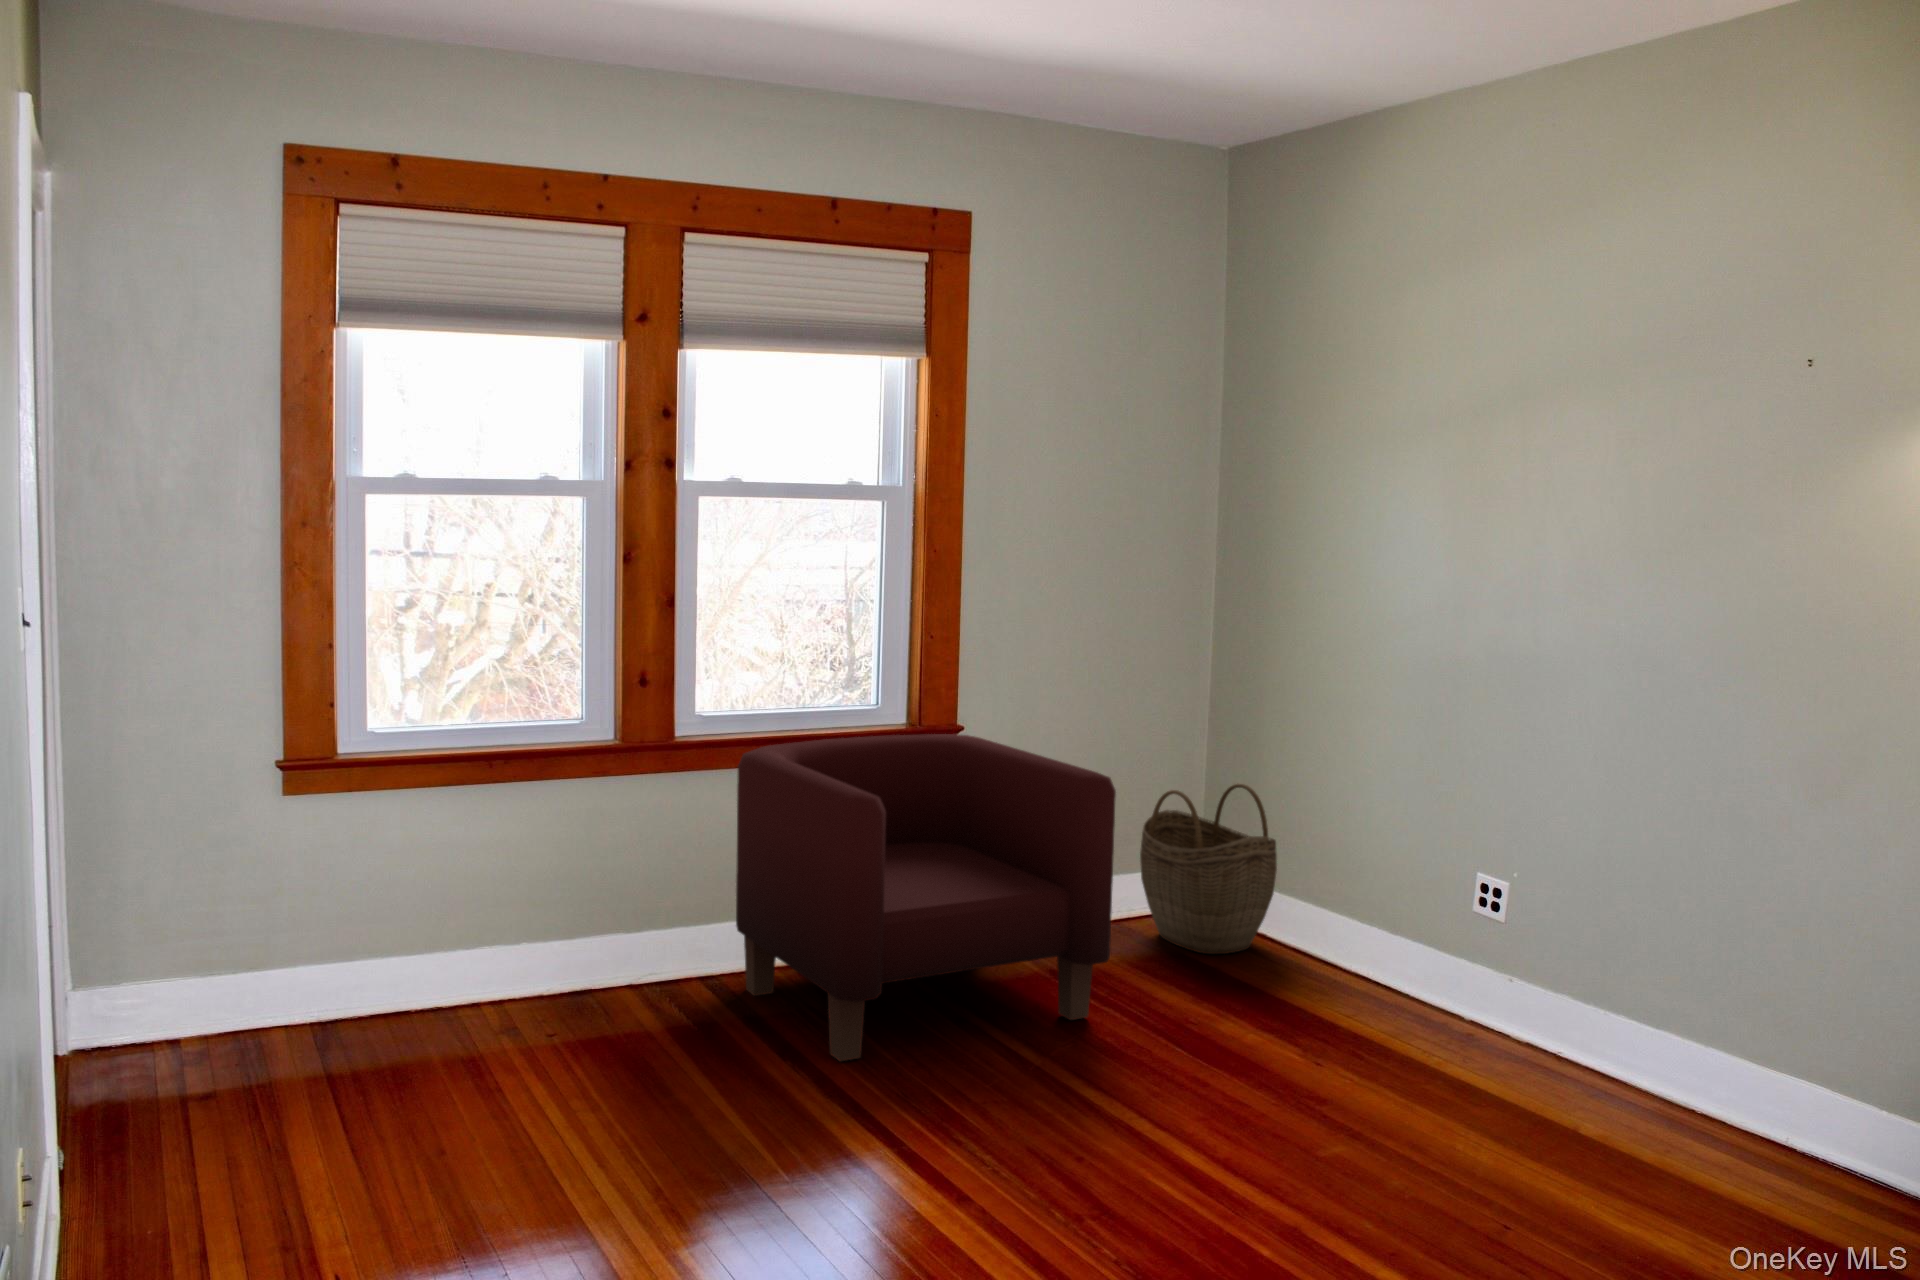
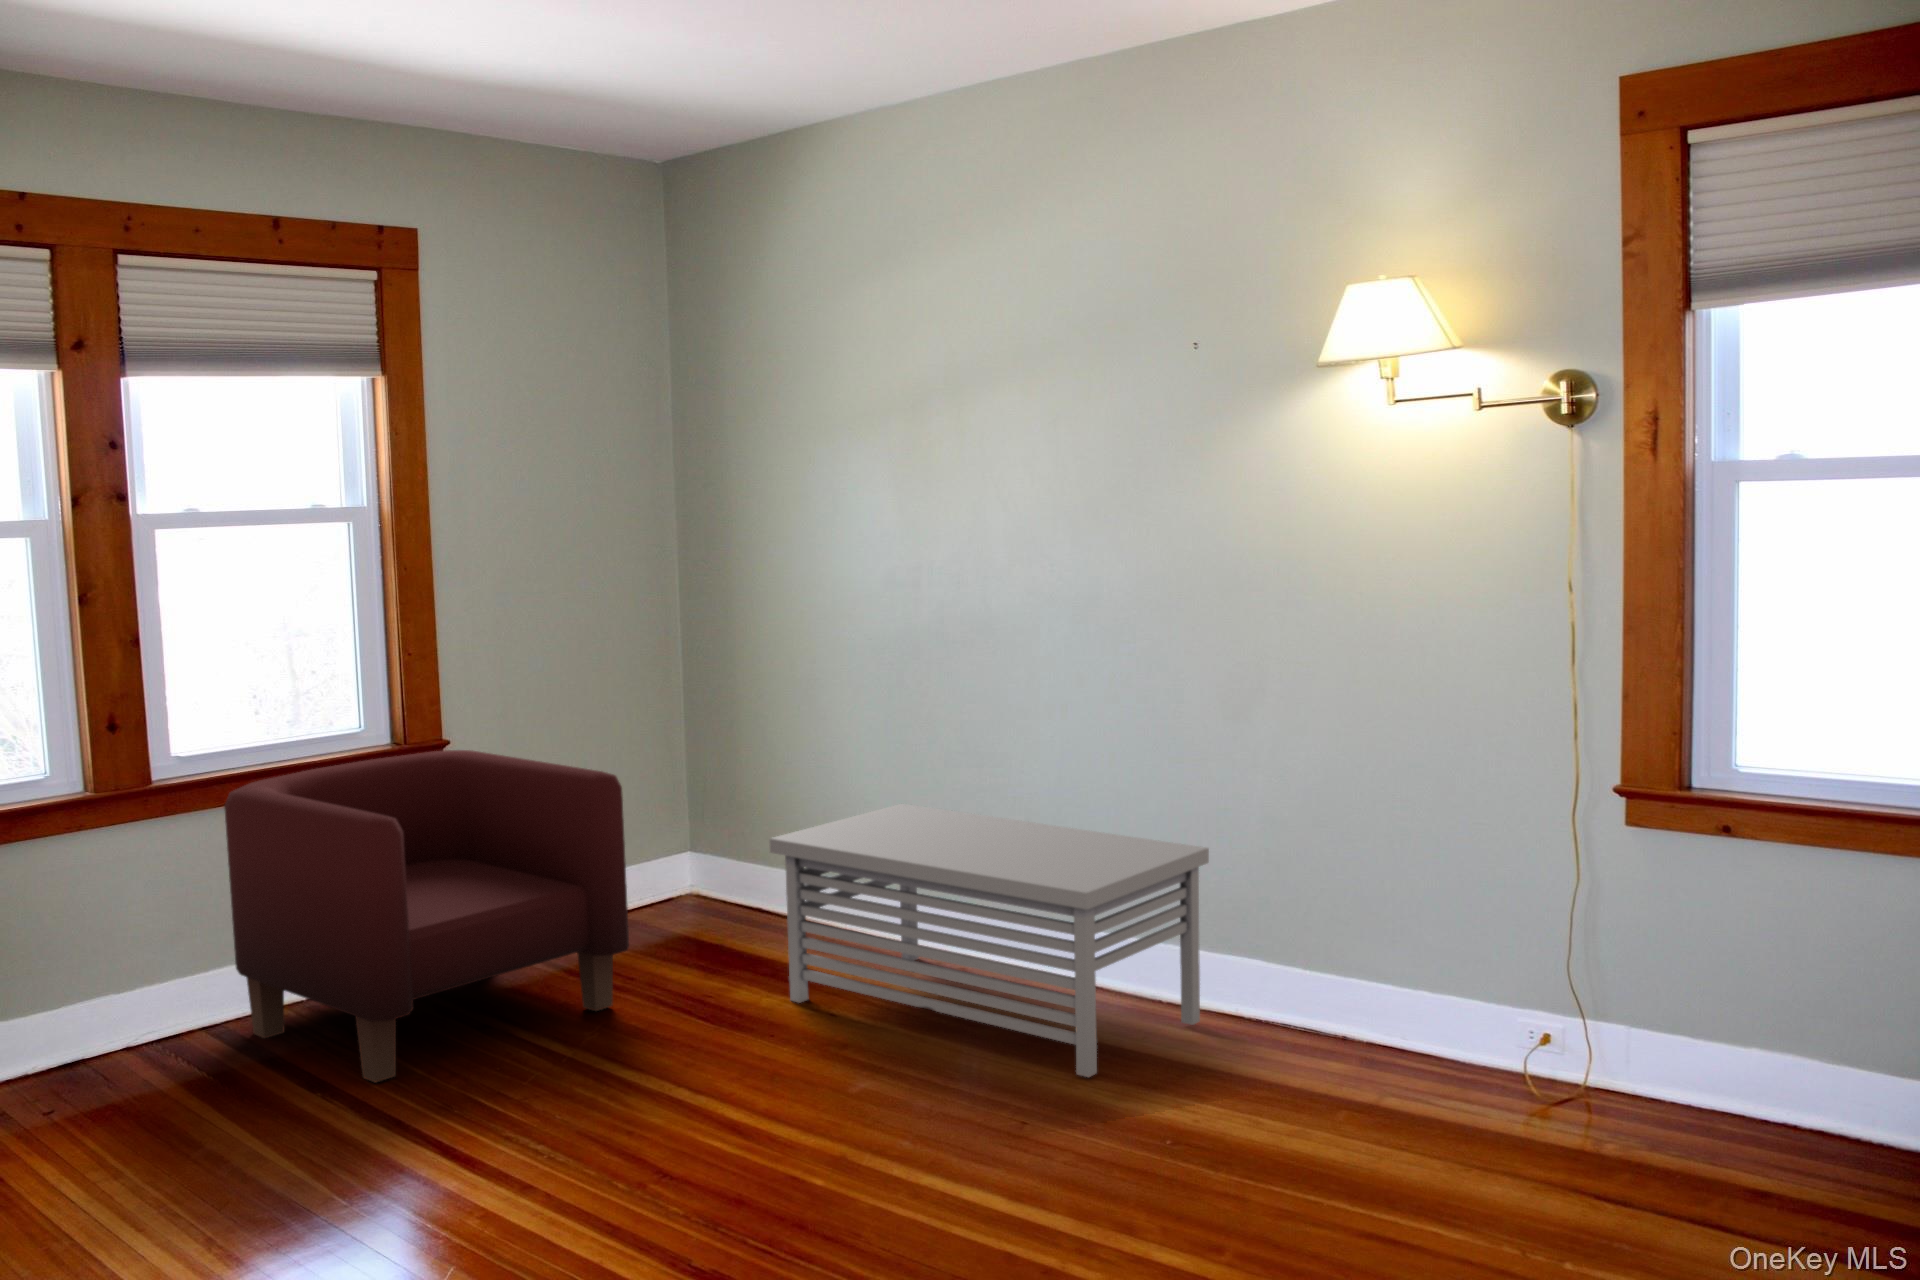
woven basket: present [1140,783,1277,954] -> none [640,769,773,934]
storage bench: none [1267,842,1801,1201] -> present [769,804,1209,1077]

